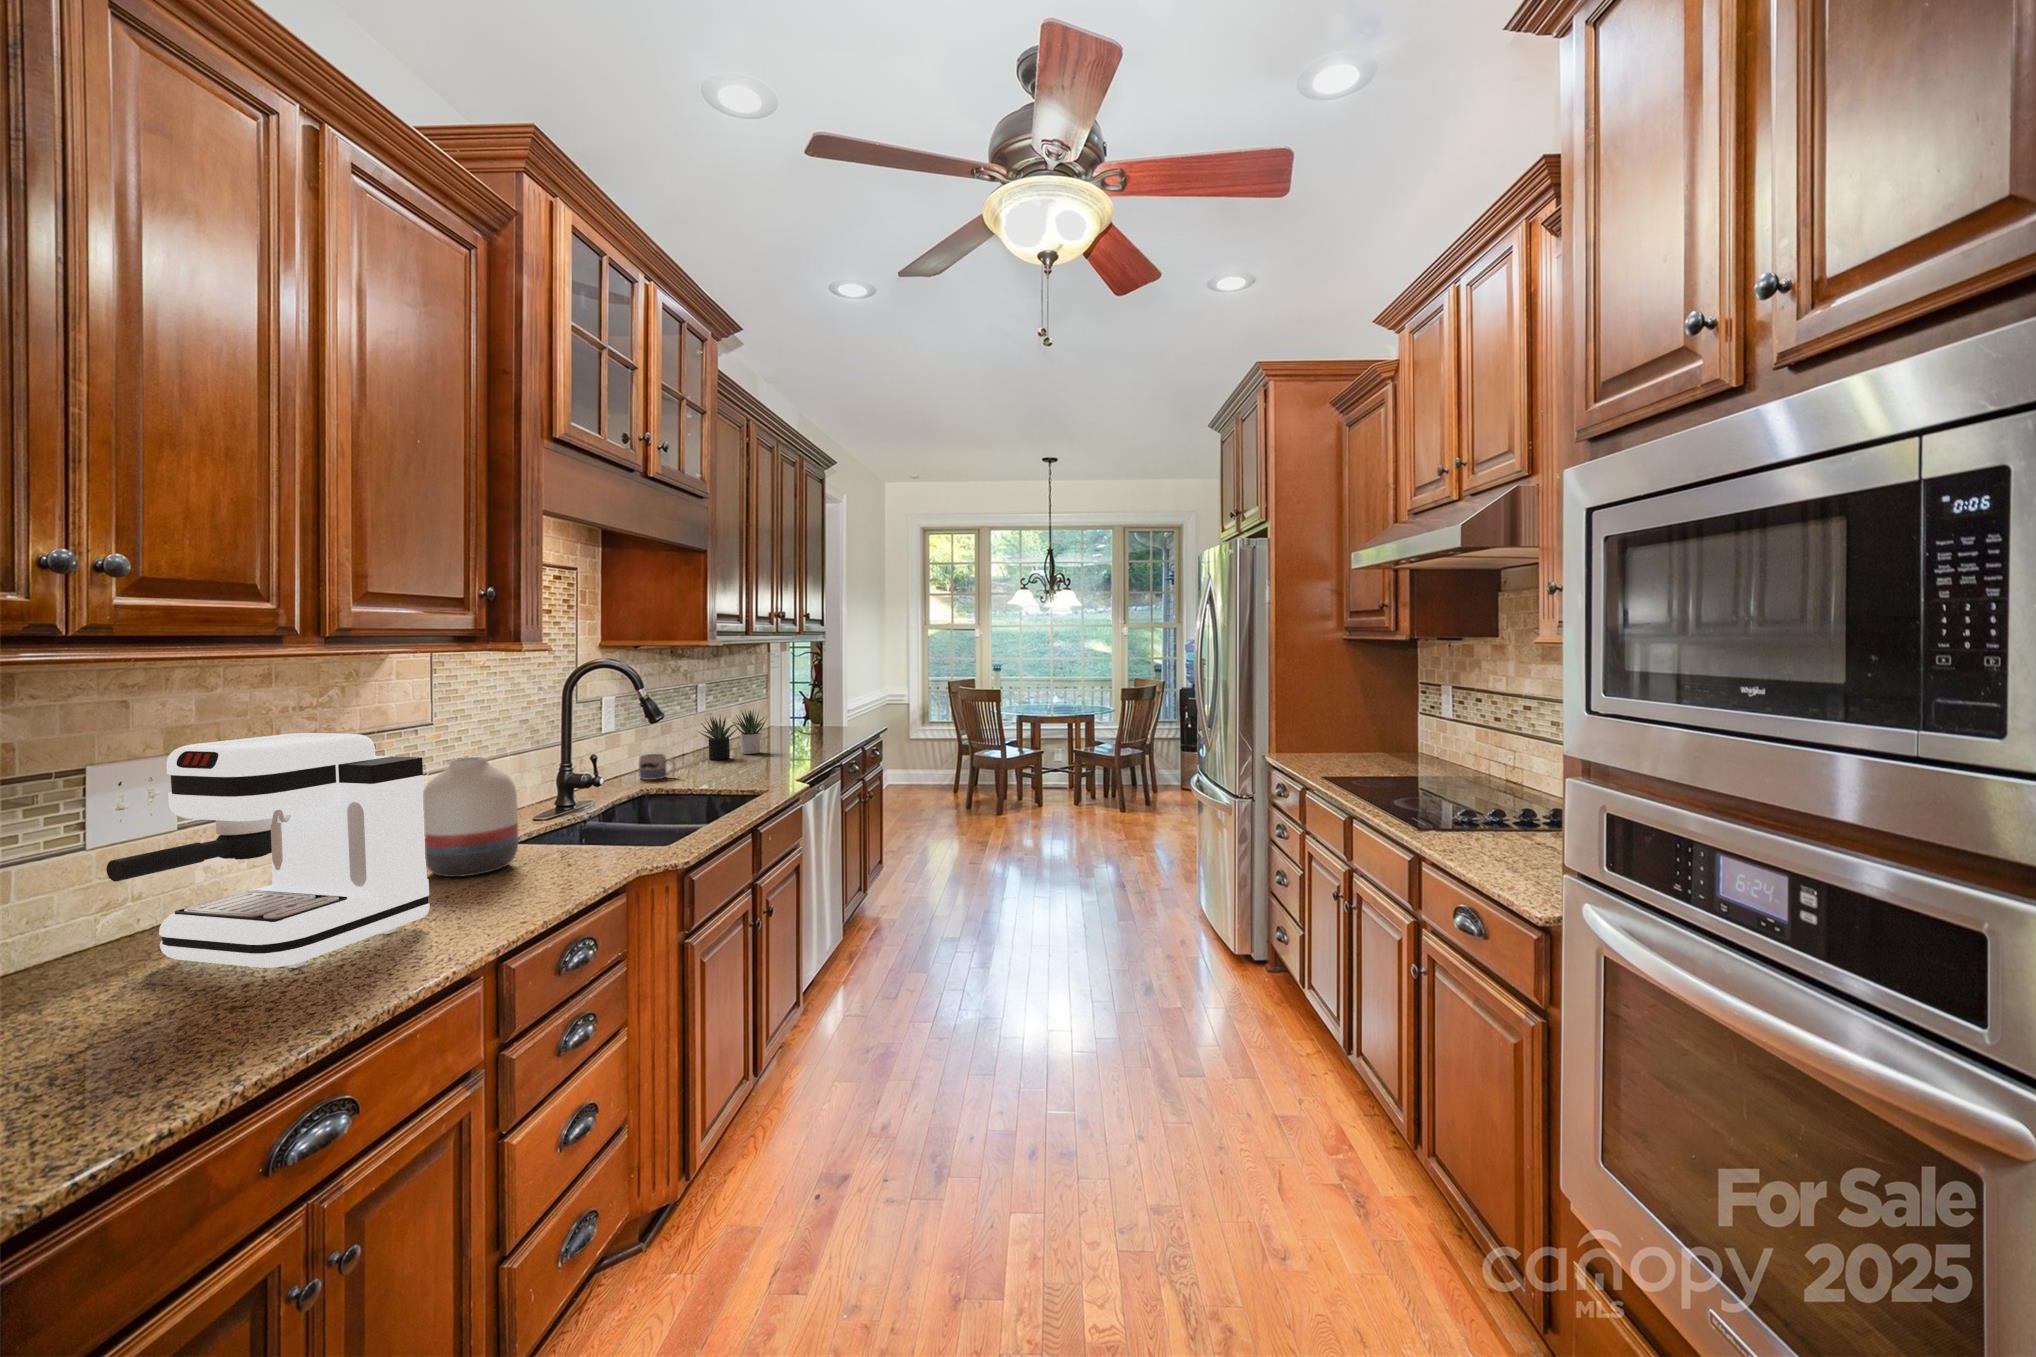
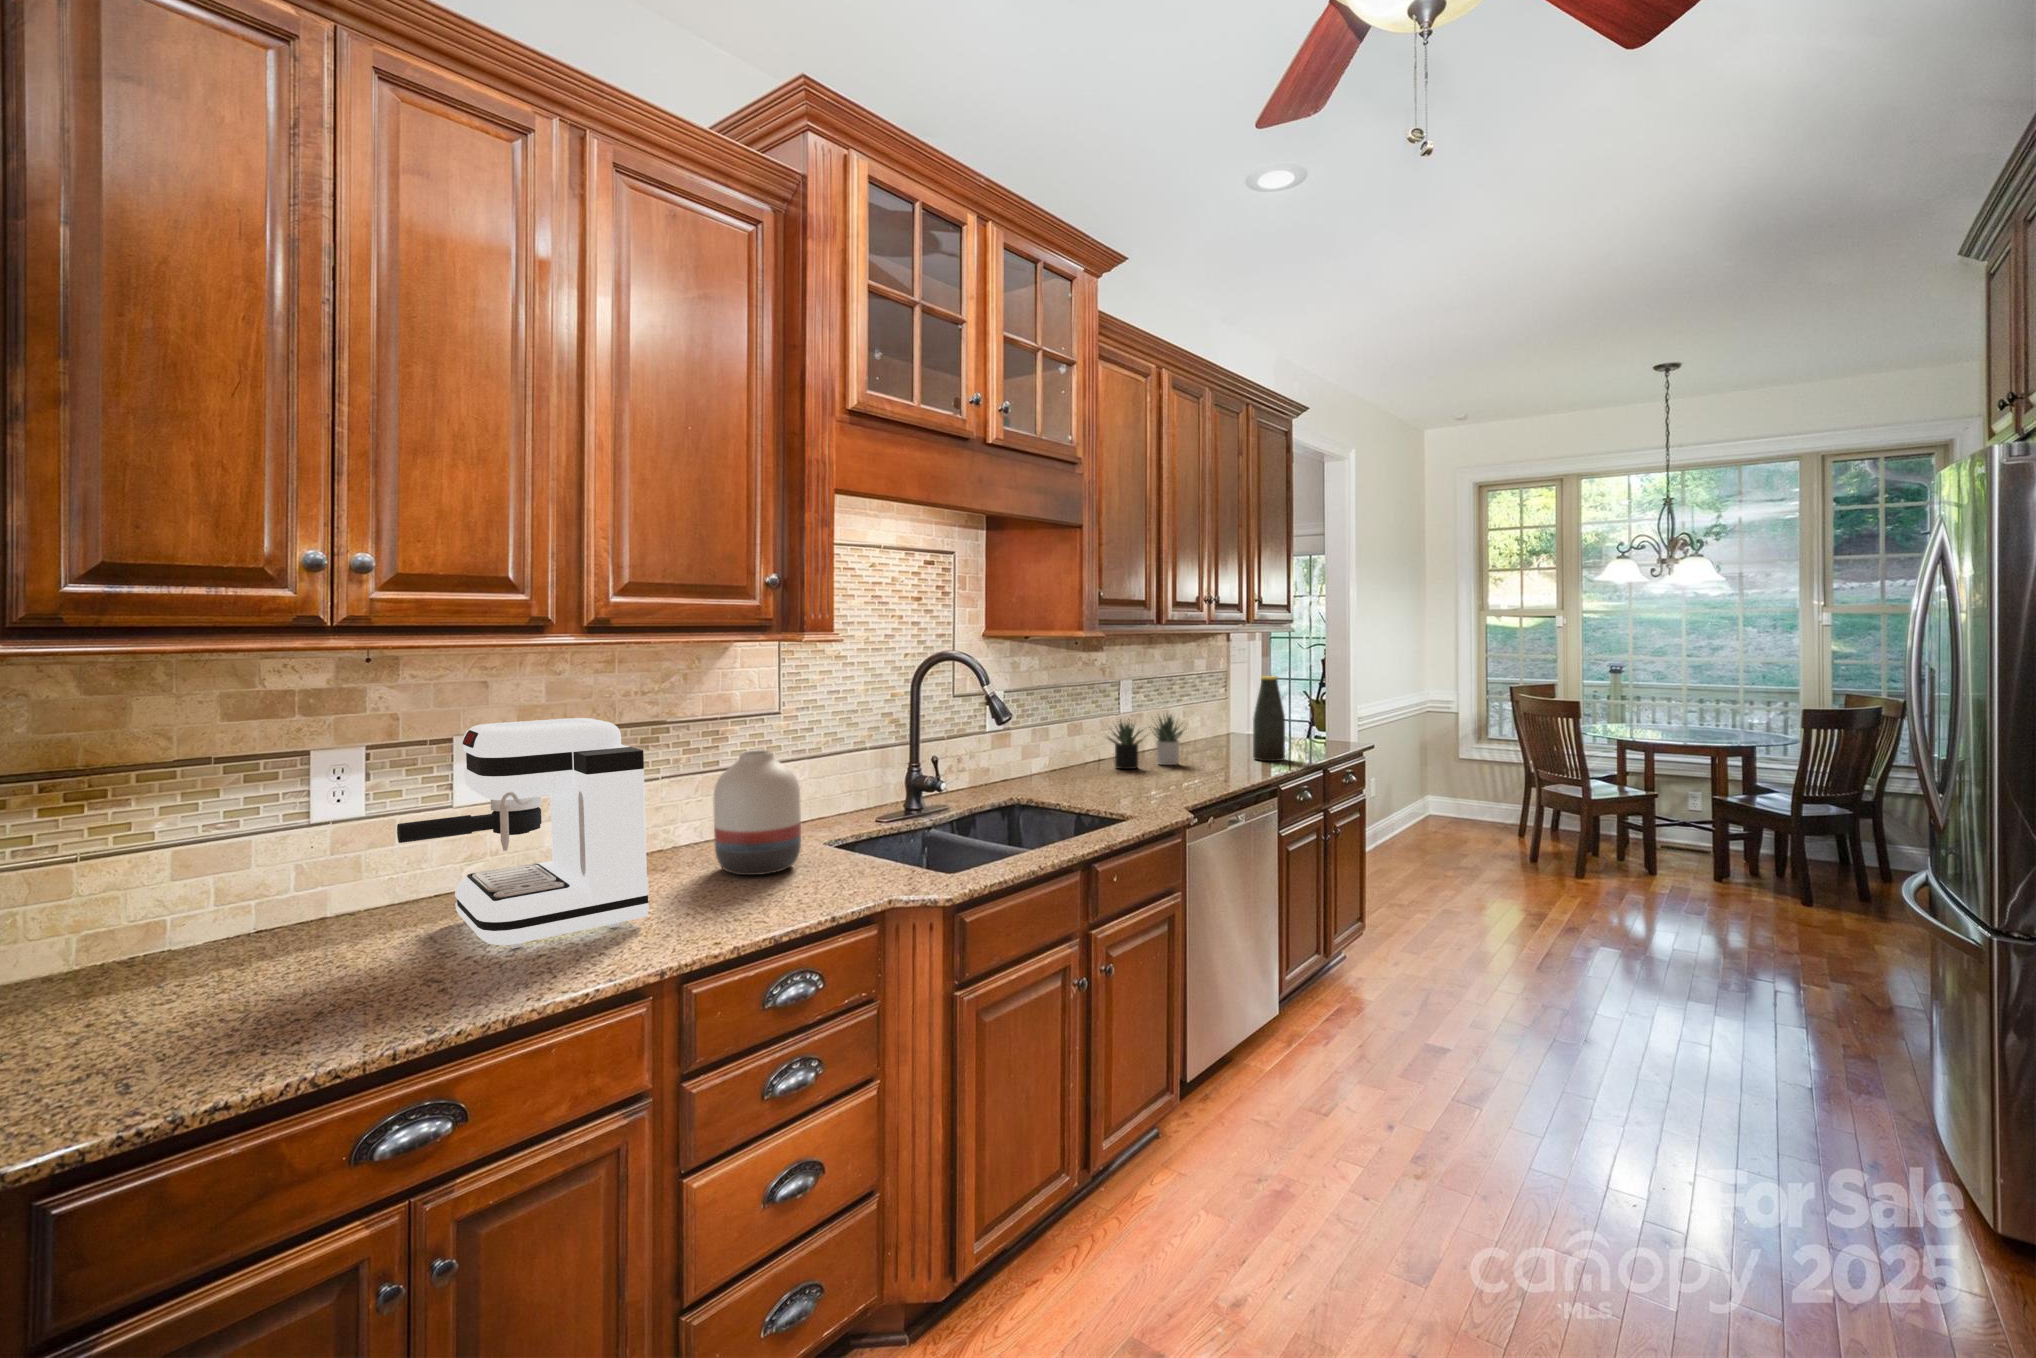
bottle: none [814,678,839,745] -> present [1253,676,1285,761]
mug: present [639,754,676,780] -> none [1020,757,1057,786]

